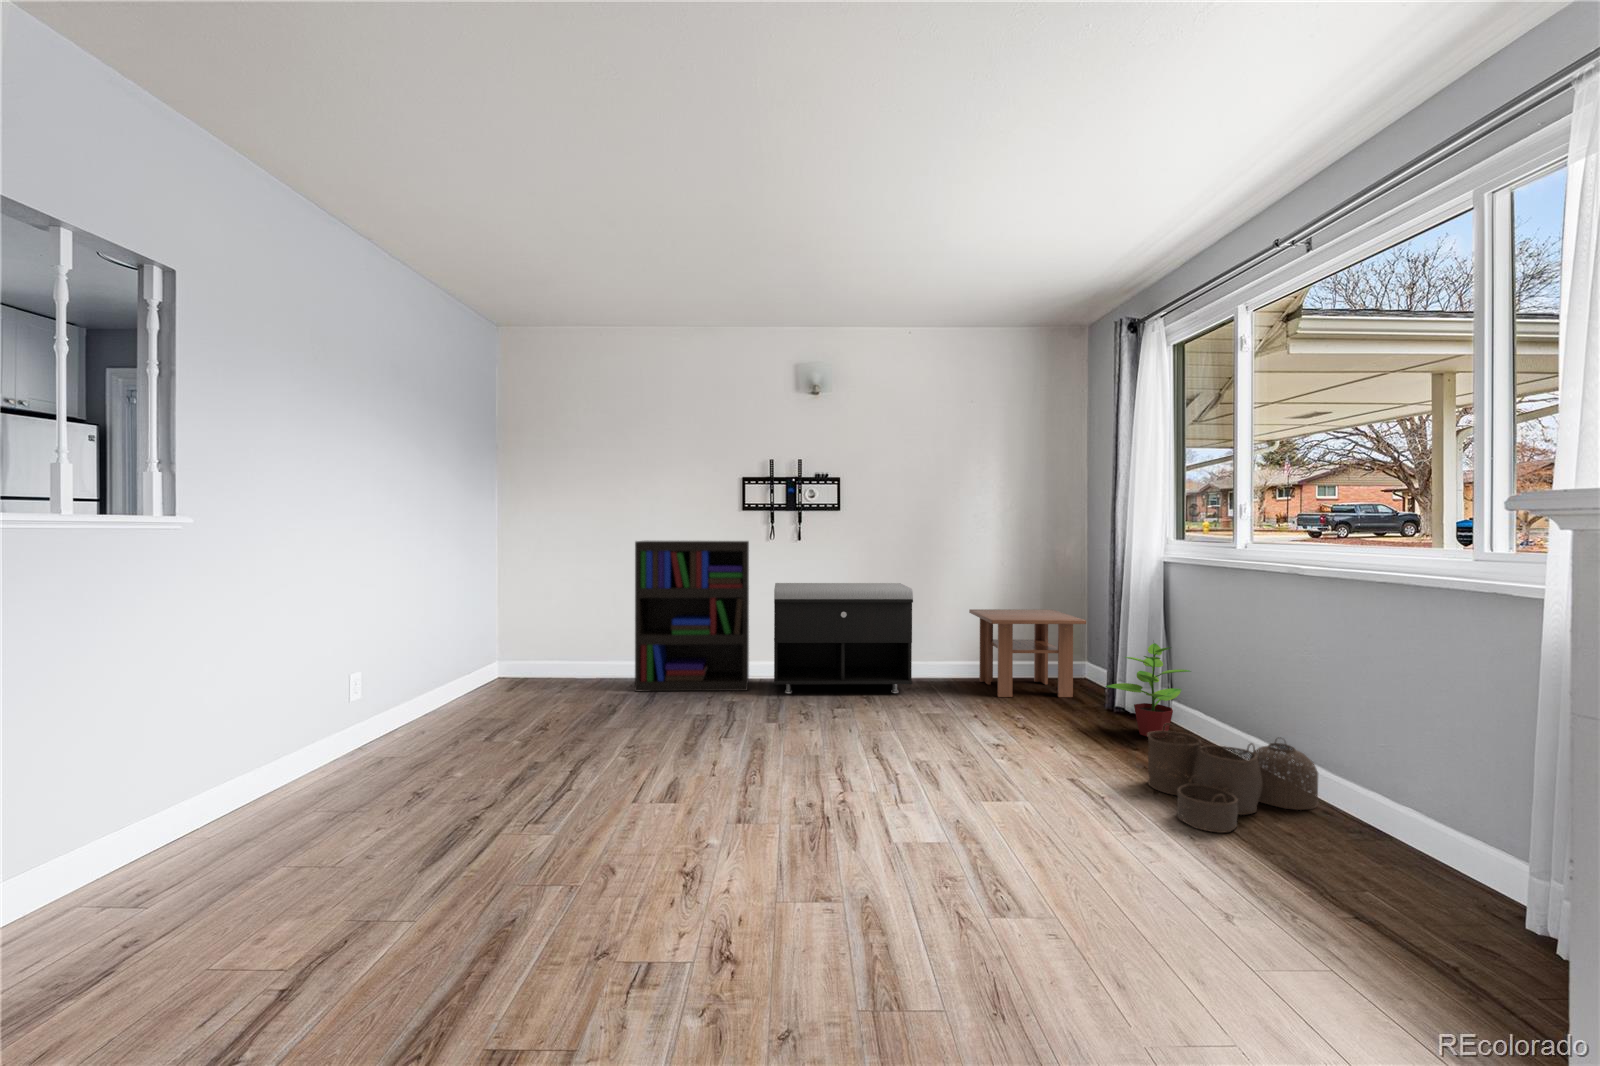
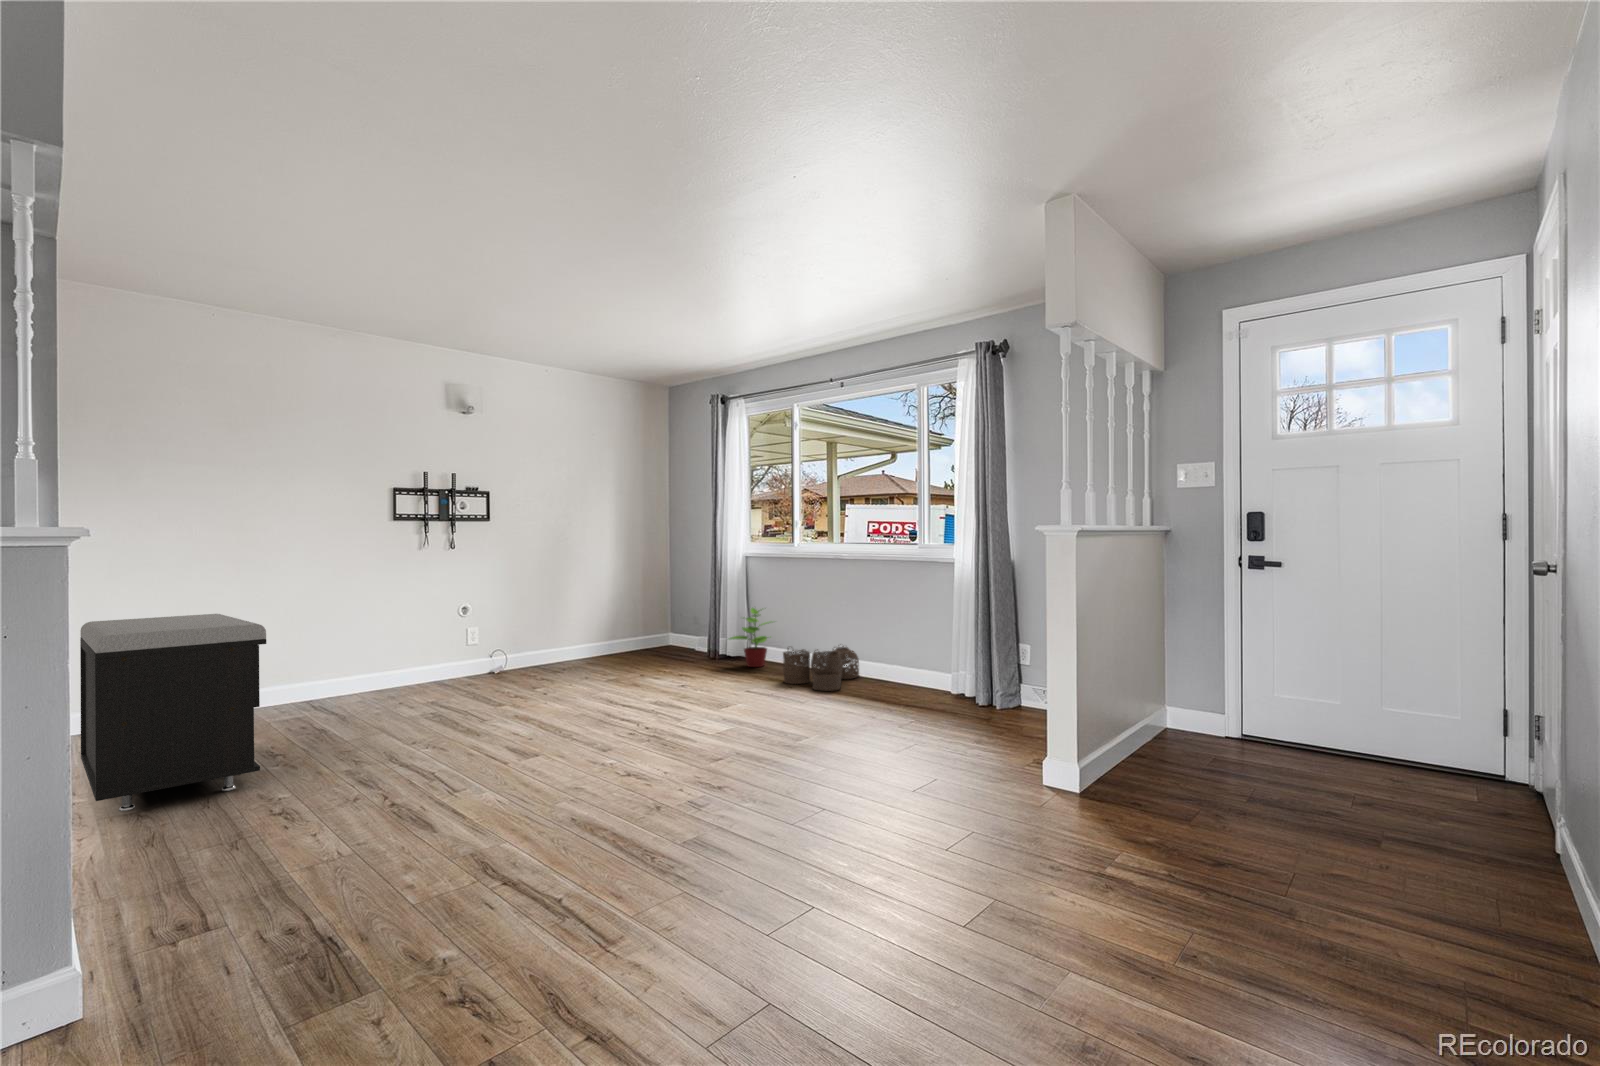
bookshelf: present [635,541,749,692] -> none [284,550,426,711]
storage bench: present [774,583,913,694] -> present [80,614,266,811]
coffee table: present [969,609,1086,697] -> none [597,598,693,665]

